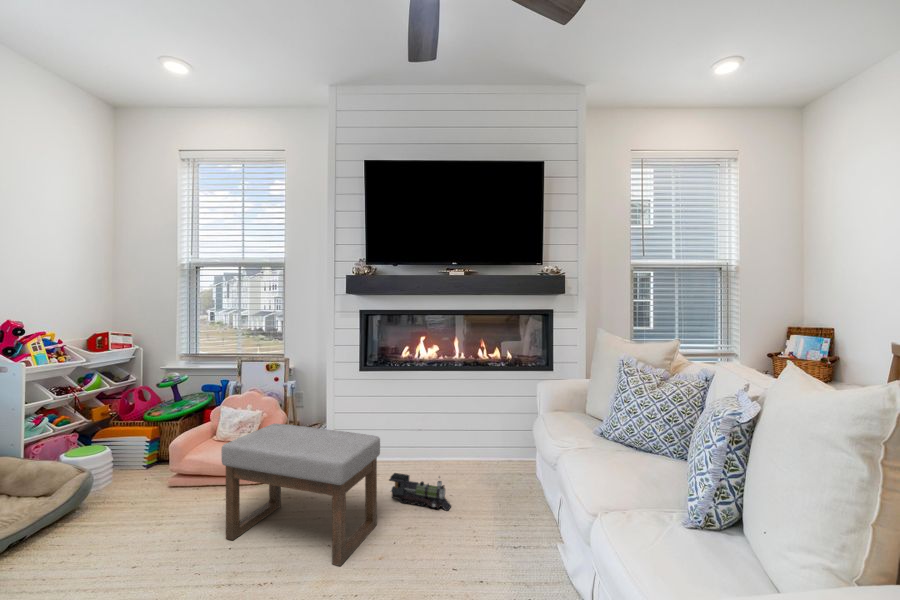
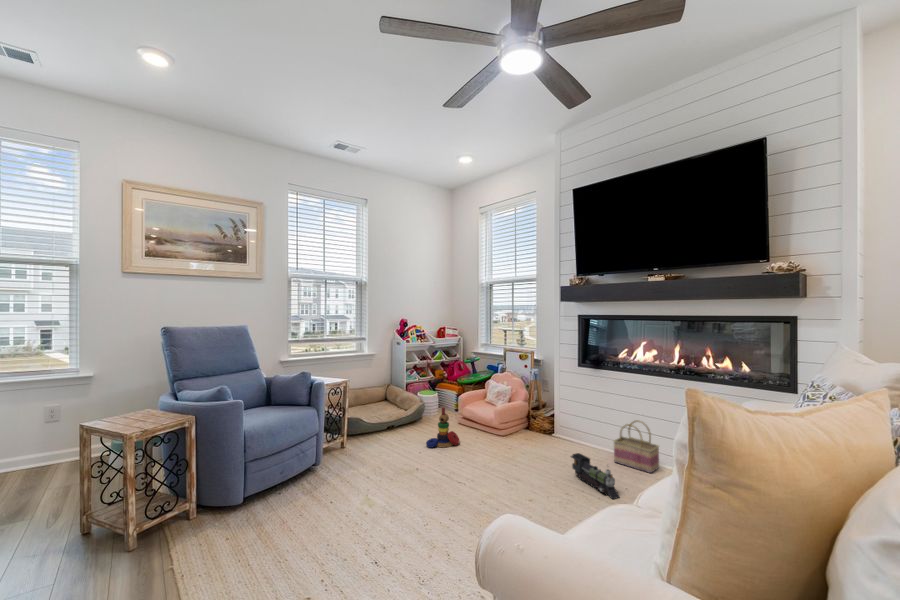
basket: none [410,419,450,470] -> present [614,420,659,473]
ottoman: present [222,424,380,566] -> none [457,392,548,495]
stacking toy: none [143,469,206,547] -> present [426,407,459,448]

